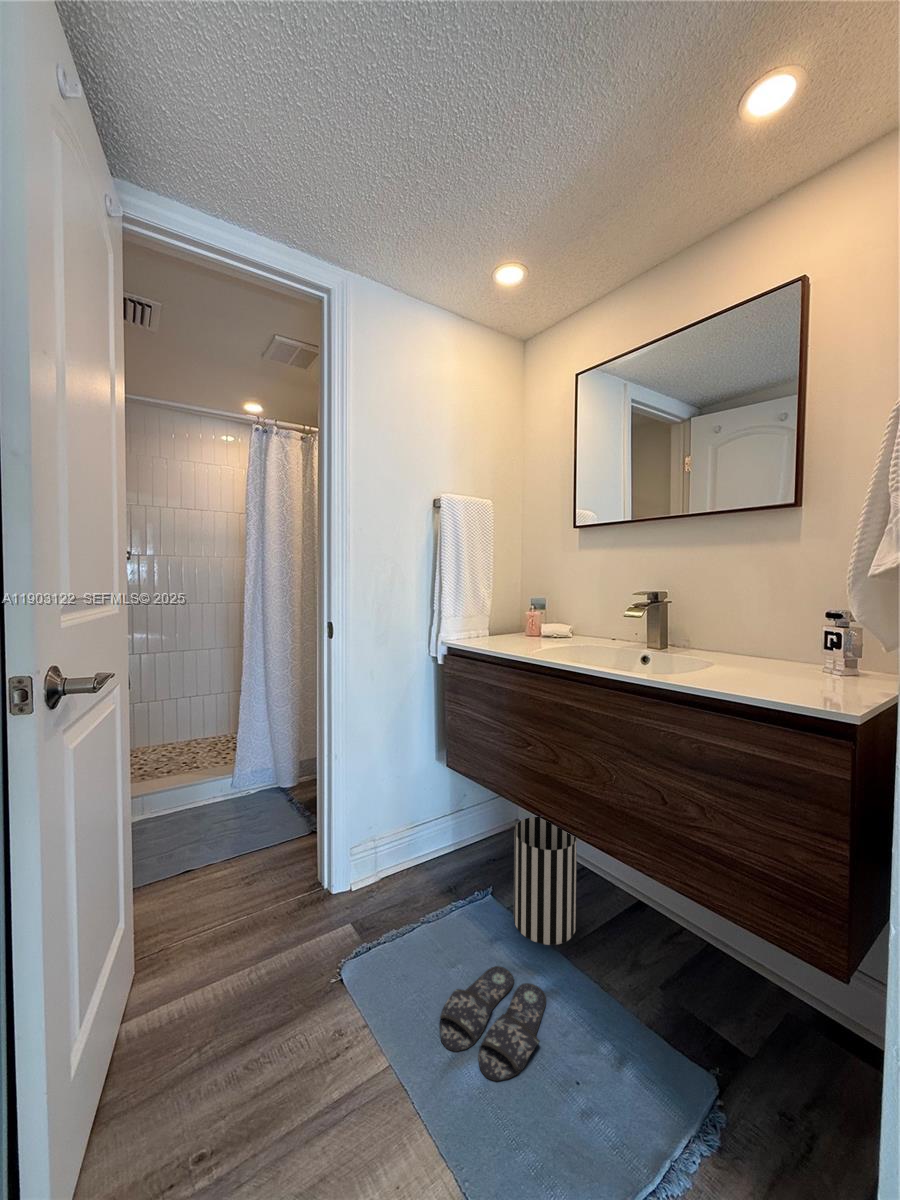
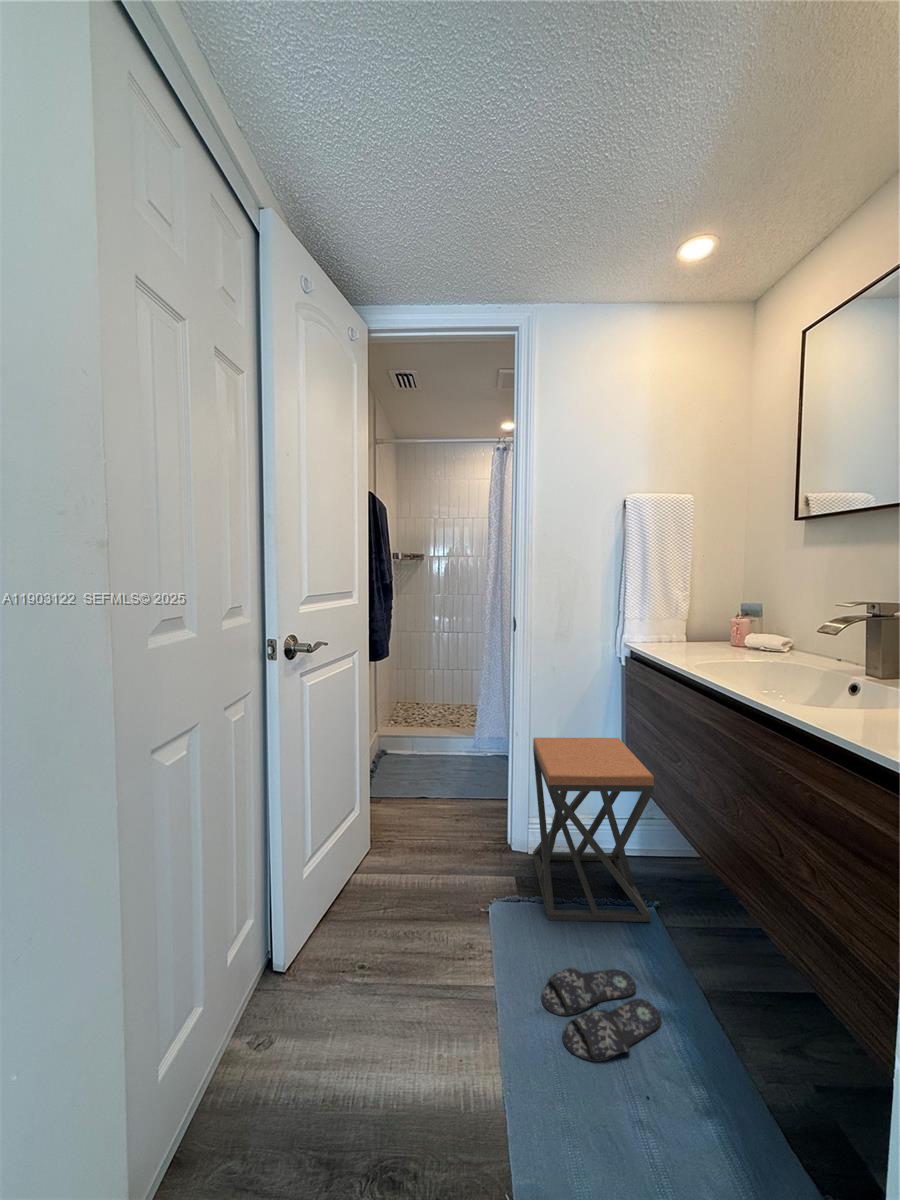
stool: none [358,737,493,953] -> present [533,738,654,922]
wastebasket: present [514,817,577,945] -> none [667,845,747,992]

